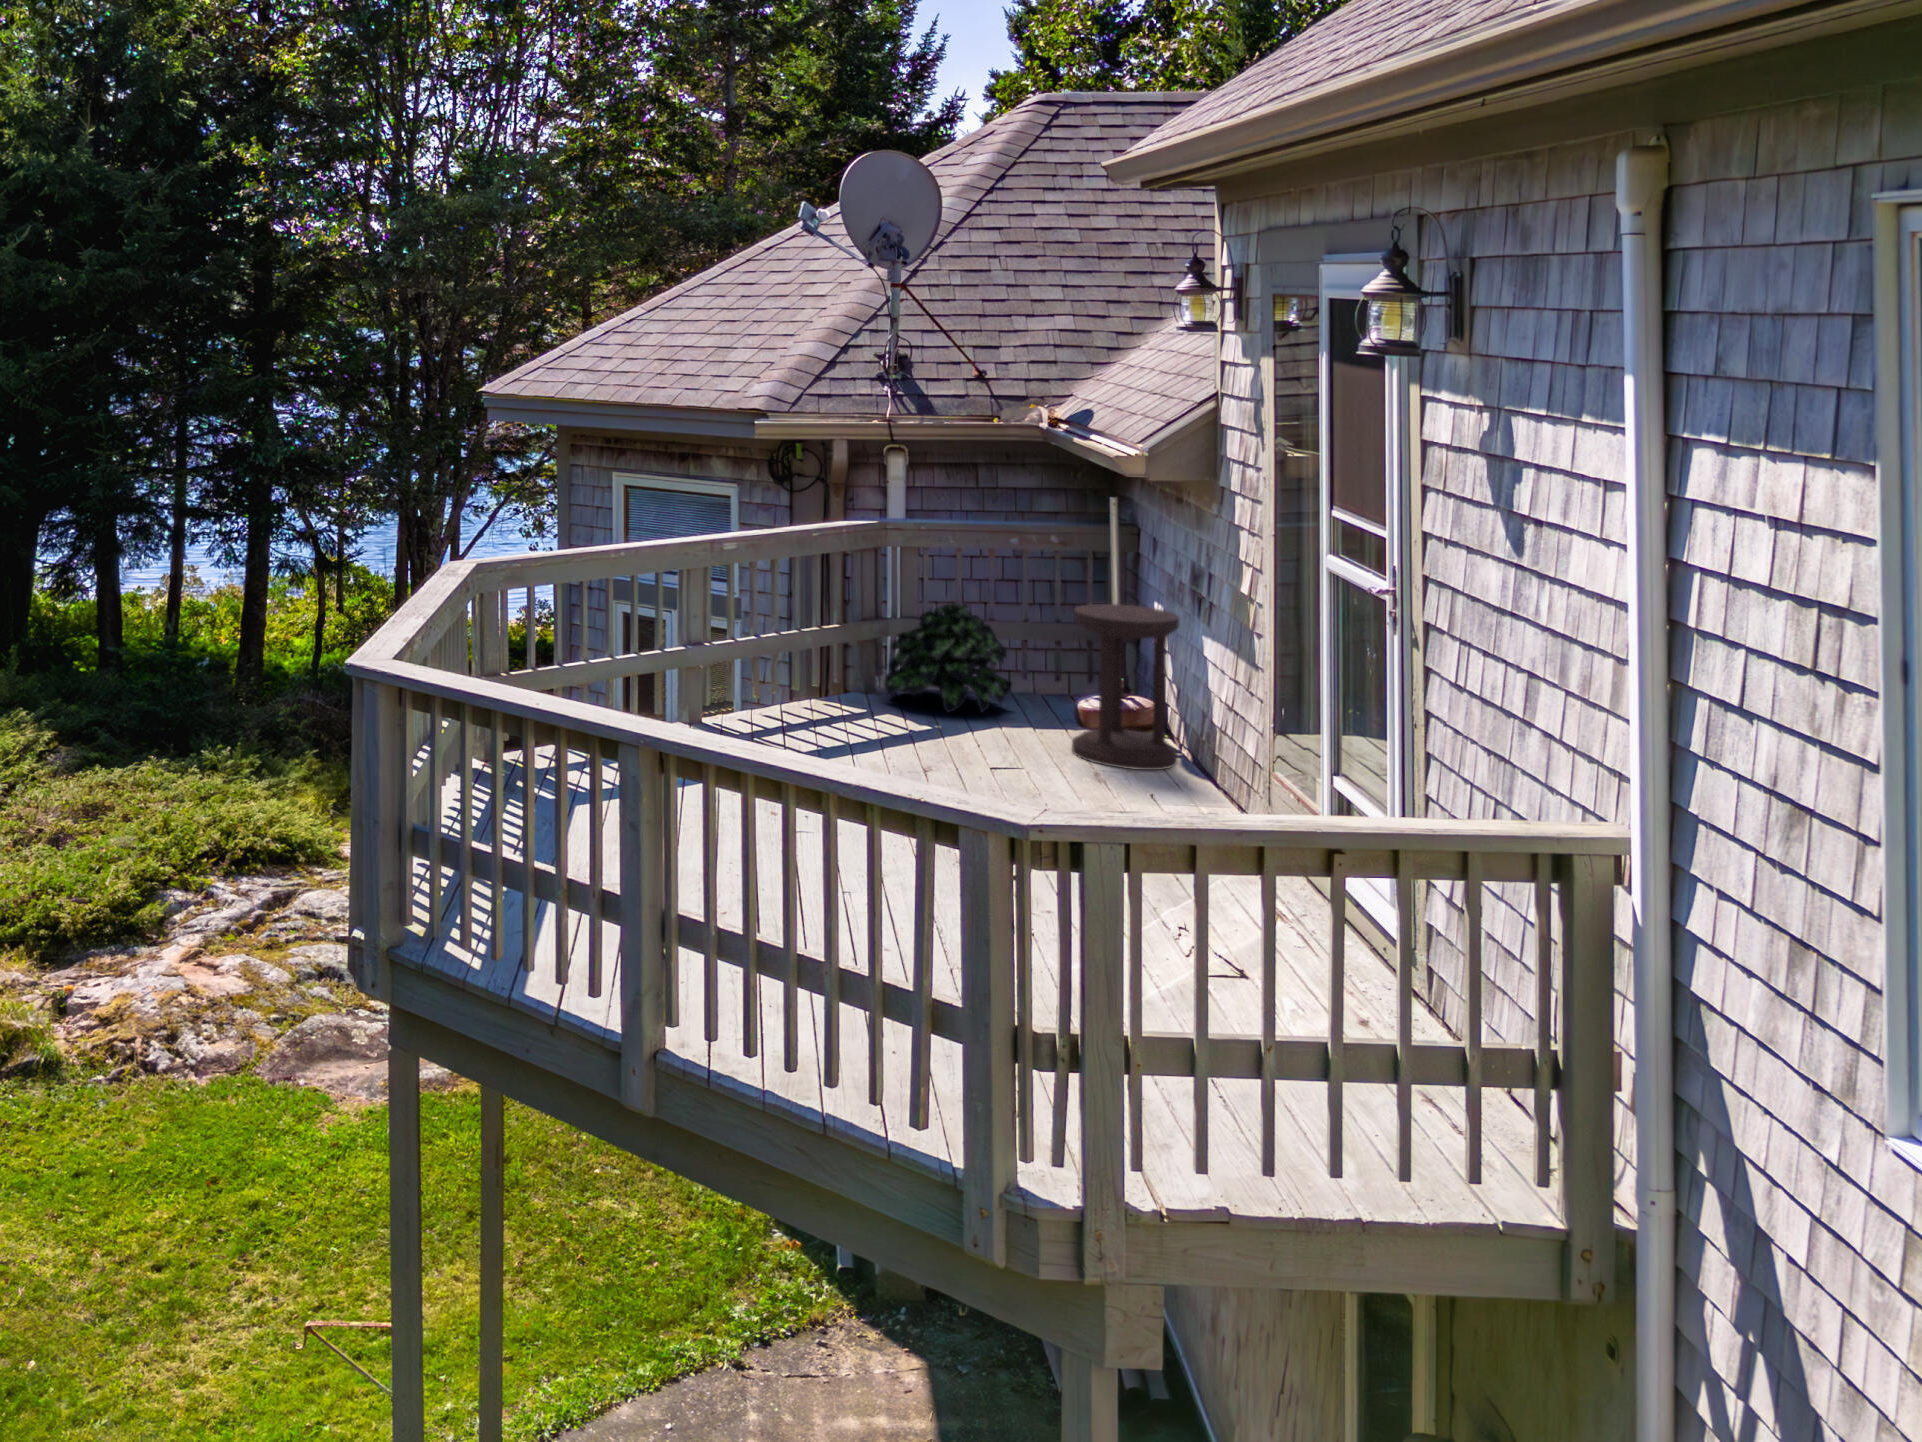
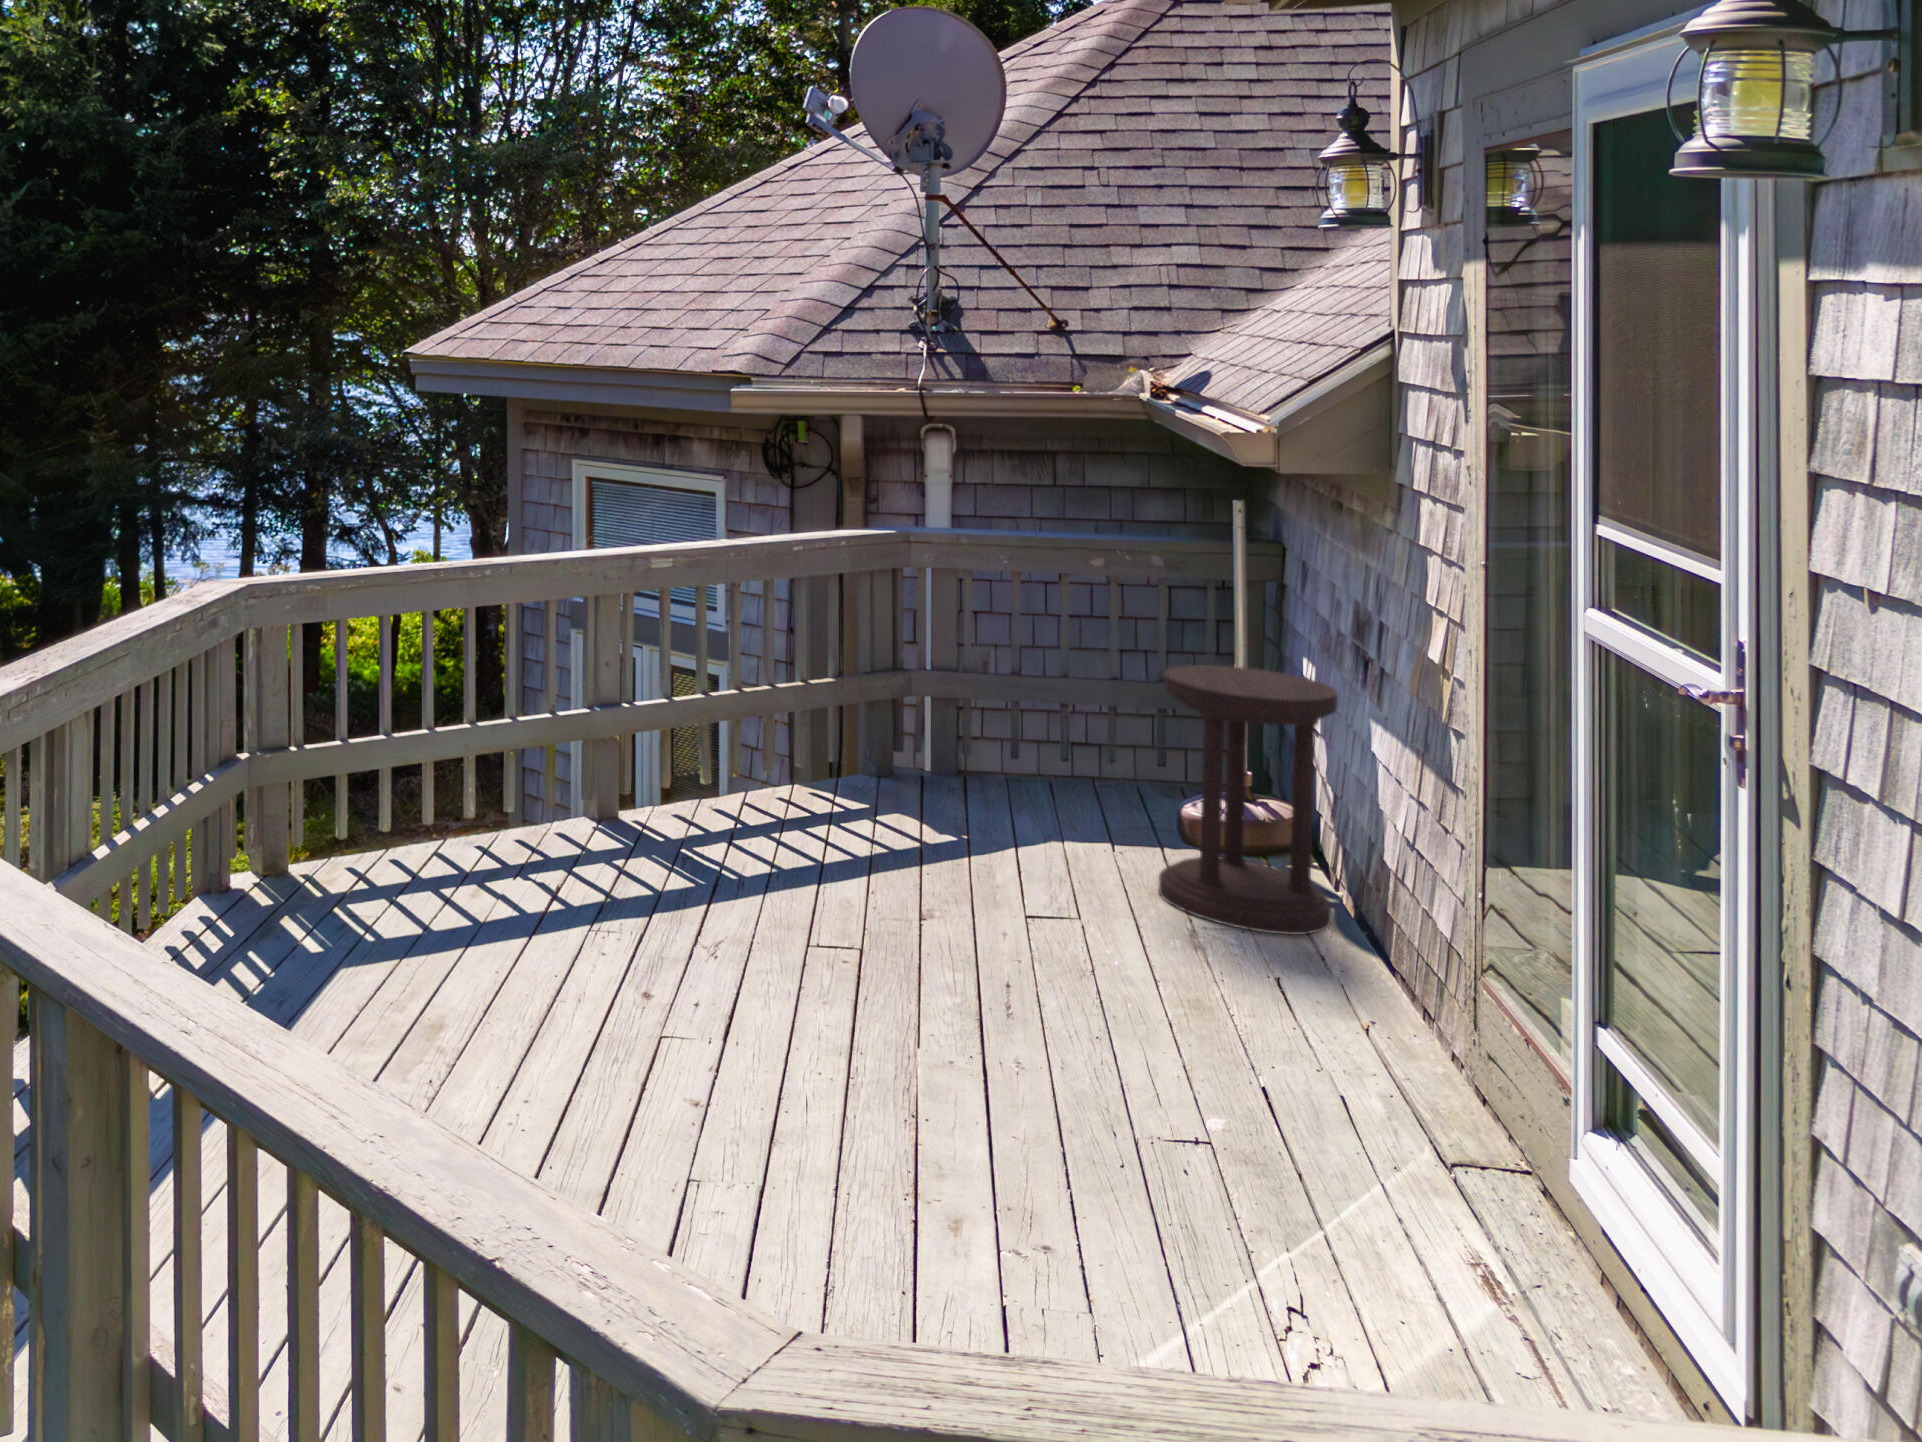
potted plant: present [884,603,1012,713] -> none [893,650,1086,816]

